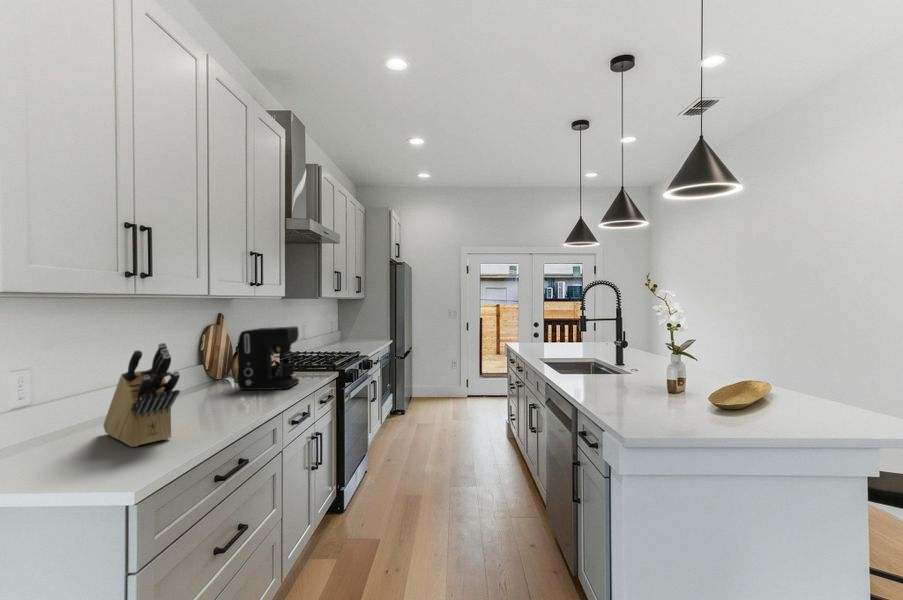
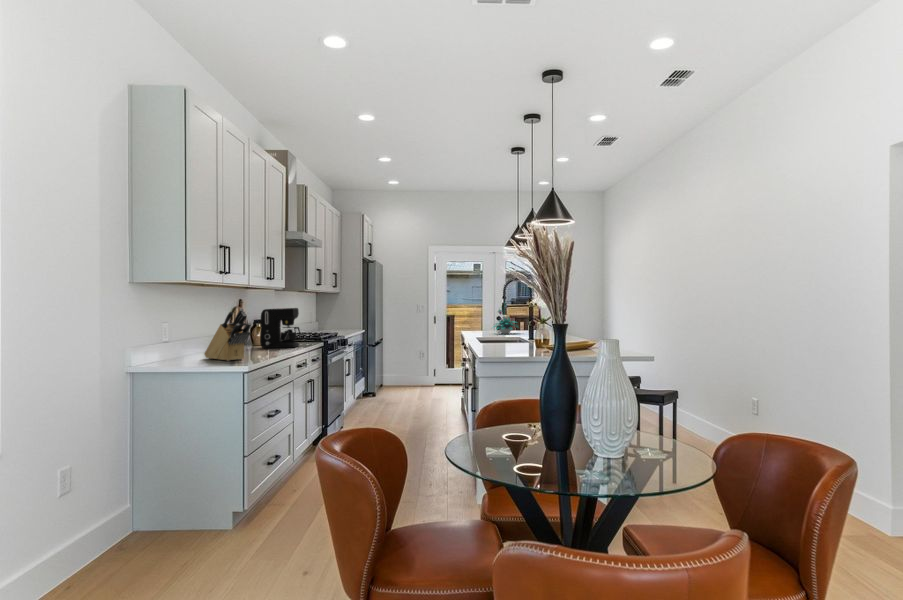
plant: none [548,309,586,350] -> present [494,305,517,334]

